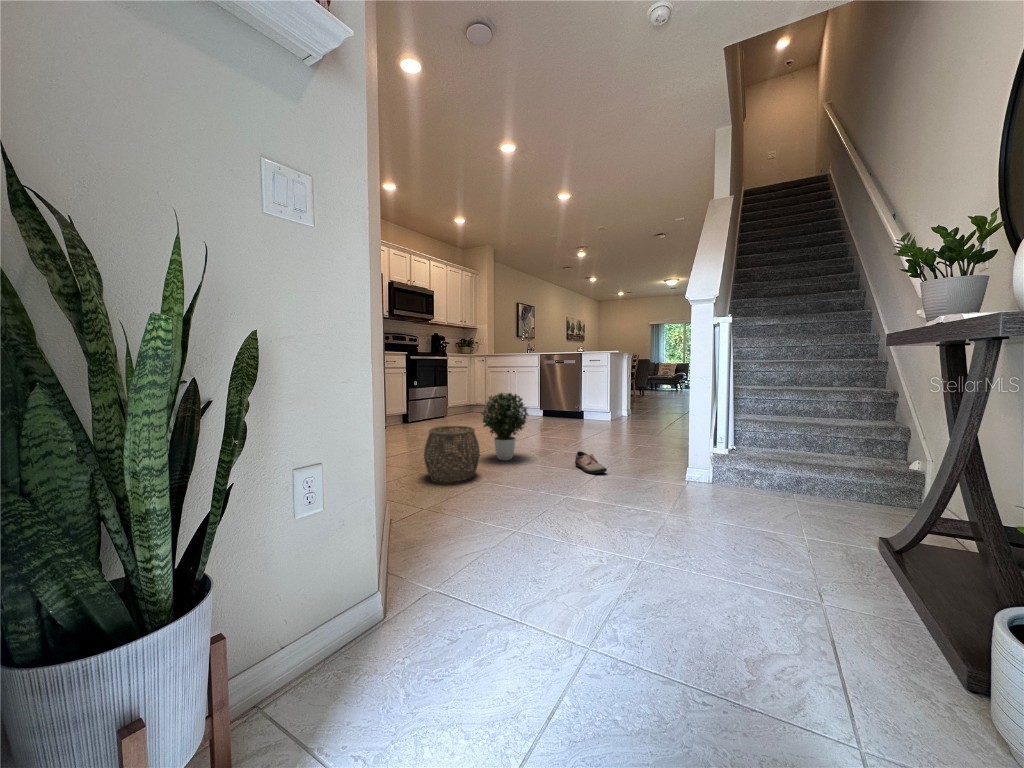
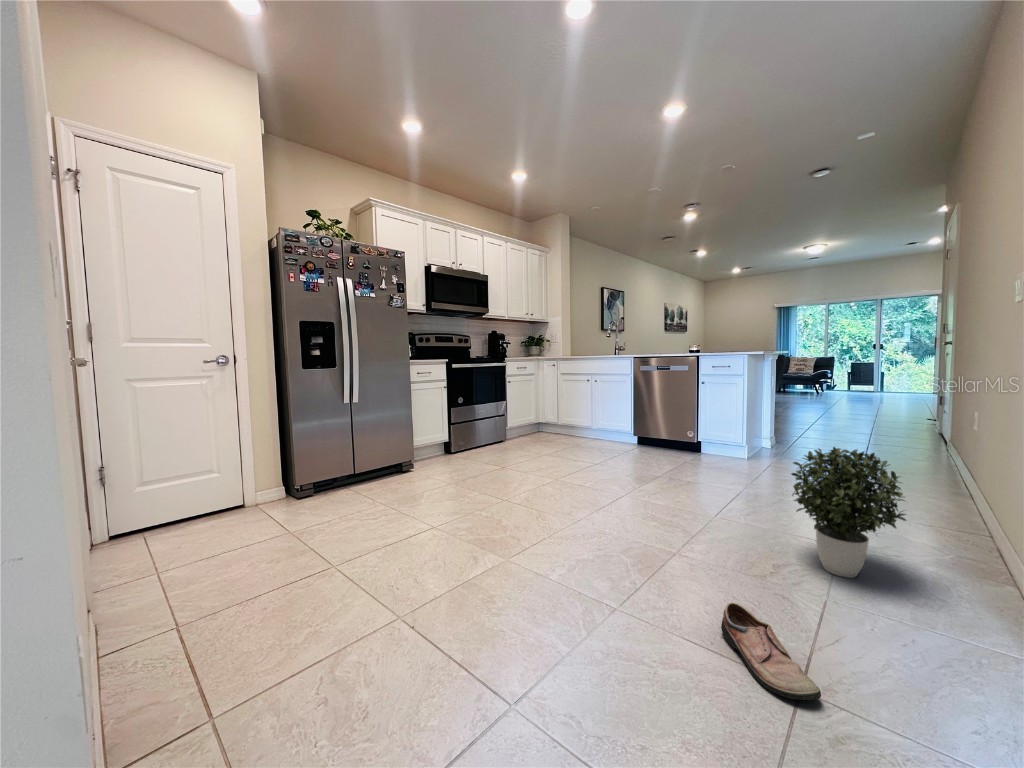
potted plant: present [481,393,528,460] -> present [791,447,906,578]
woven basket: present [424,426,480,482] -> none [386,536,508,692]

